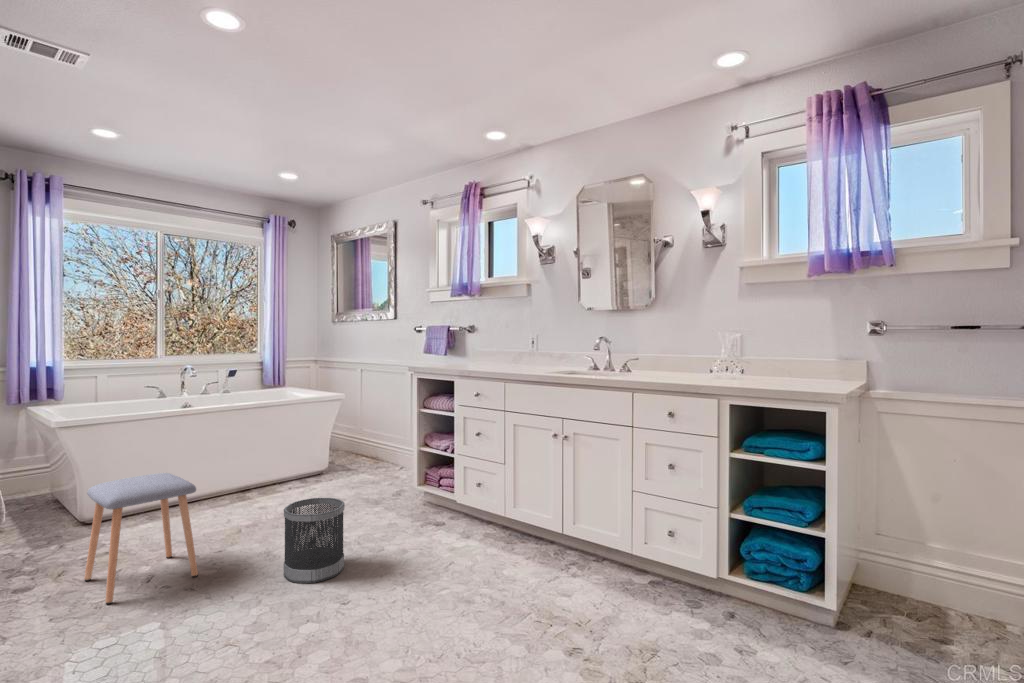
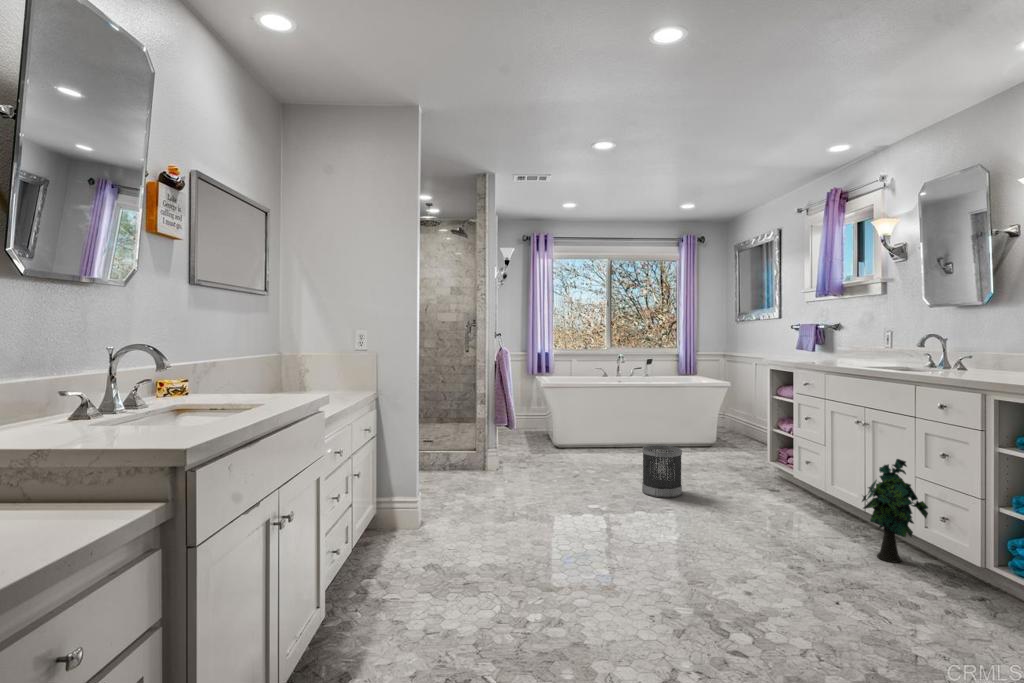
stool: present [84,473,198,604] -> none [548,417,599,481]
decorative plant: none [596,478,667,598] -> present [862,459,928,562]

